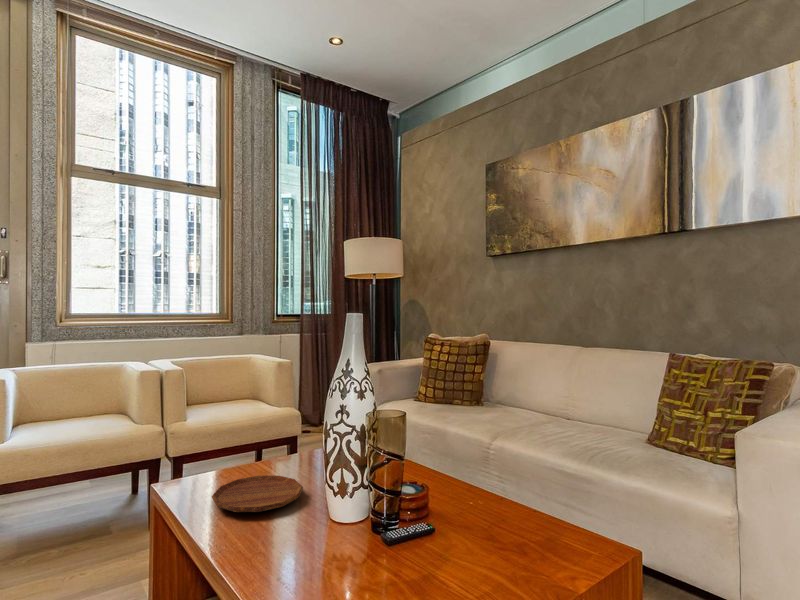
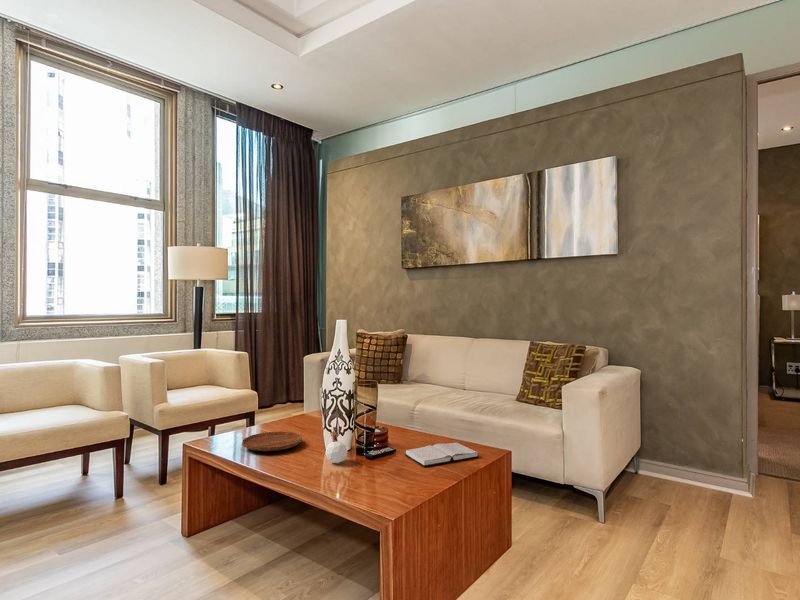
candle: none [312,481,348,551] -> present [326,428,347,463]
hardback book: none [448,524,580,578] -> present [405,443,479,467]

